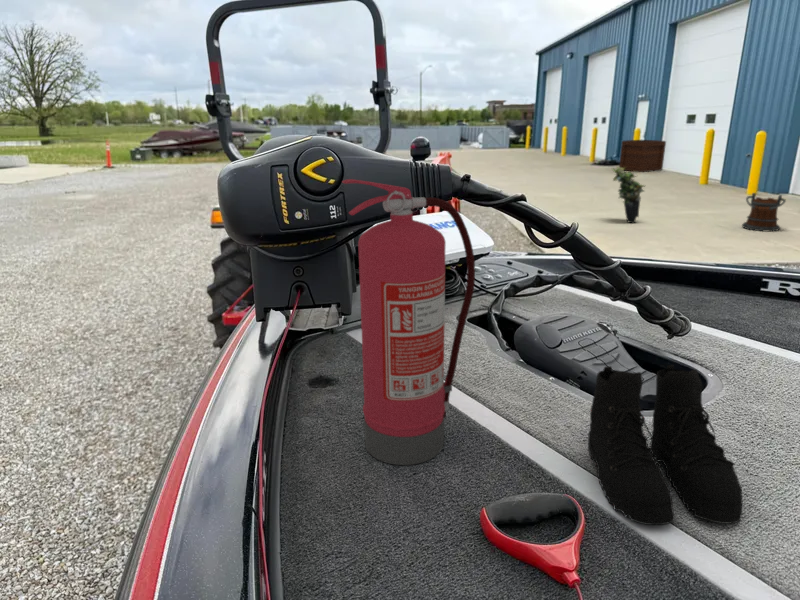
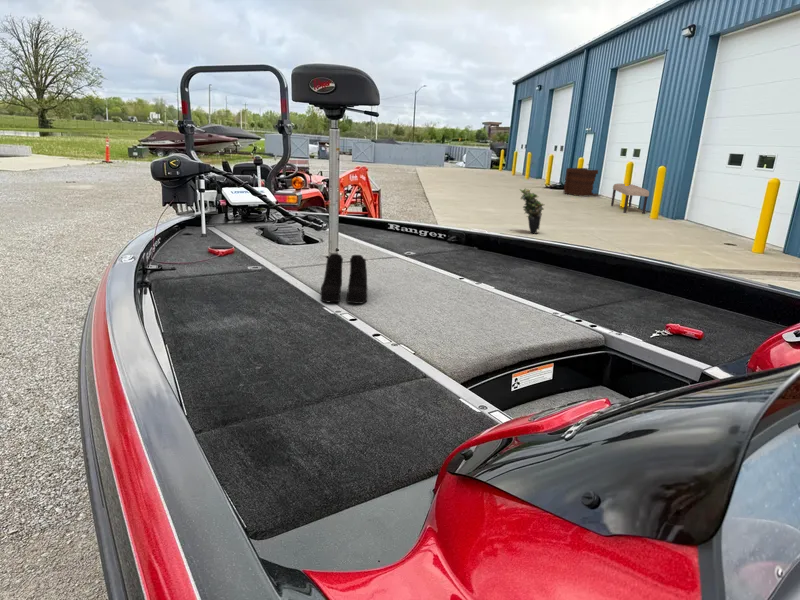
bench: none [687,154,741,189] -> present [611,184,649,214]
fire extinguisher: present [342,179,475,465] -> none [230,175,285,289]
bucket: present [742,193,786,231] -> none [615,215,645,246]

